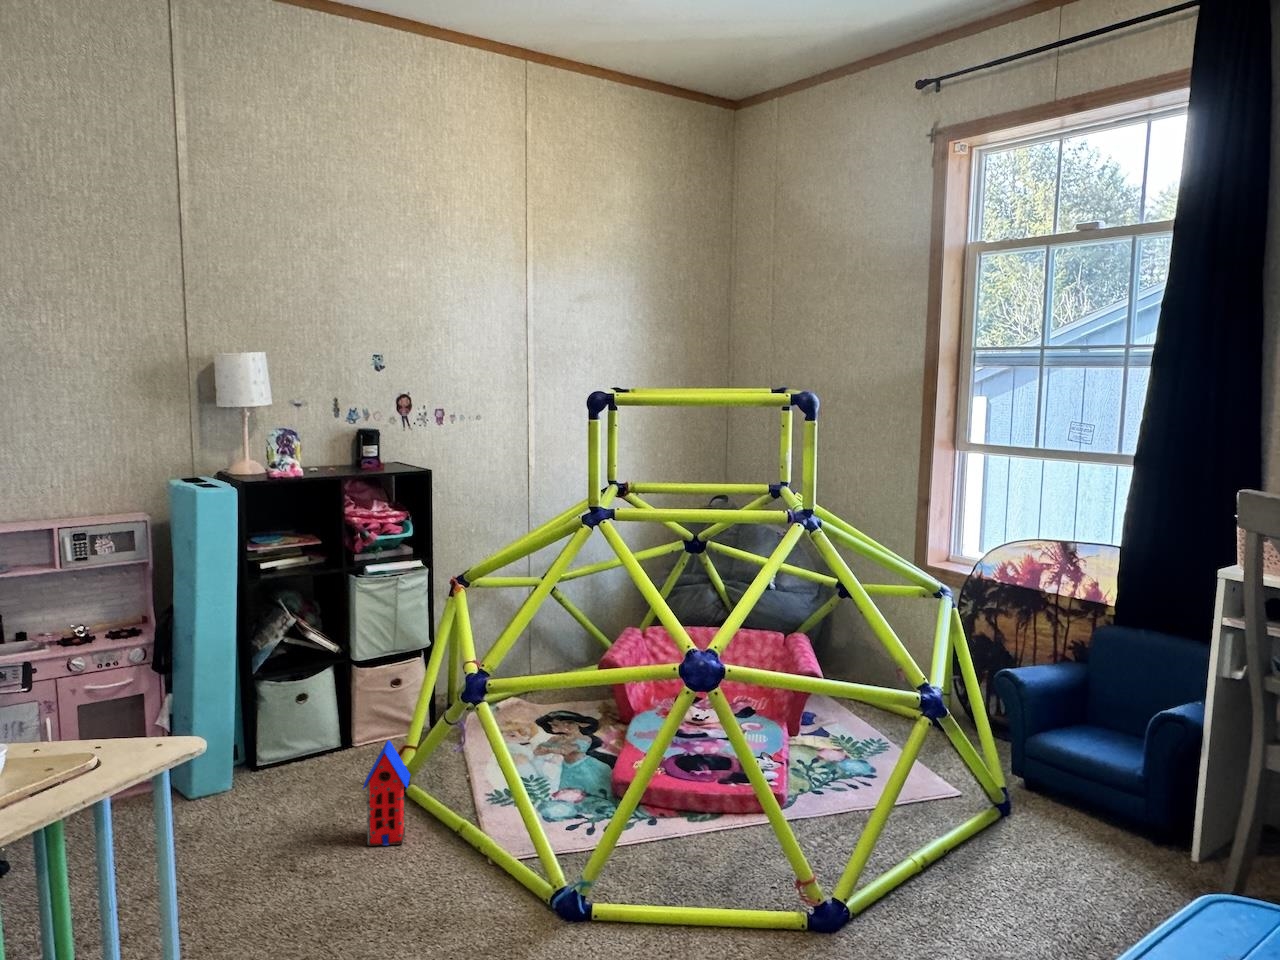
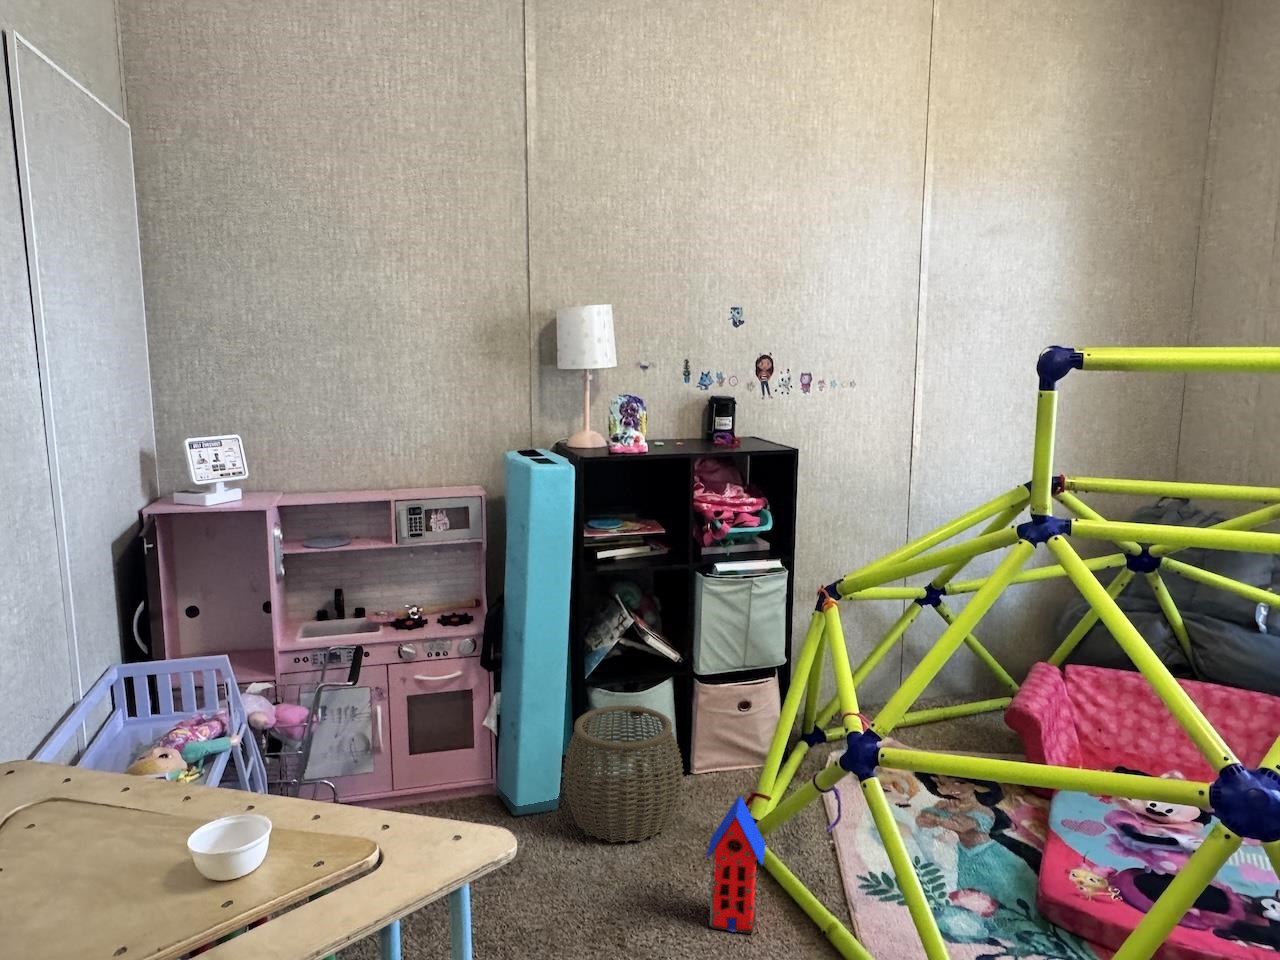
woven basket: none [236,691,344,804] -> present [563,705,683,843]

